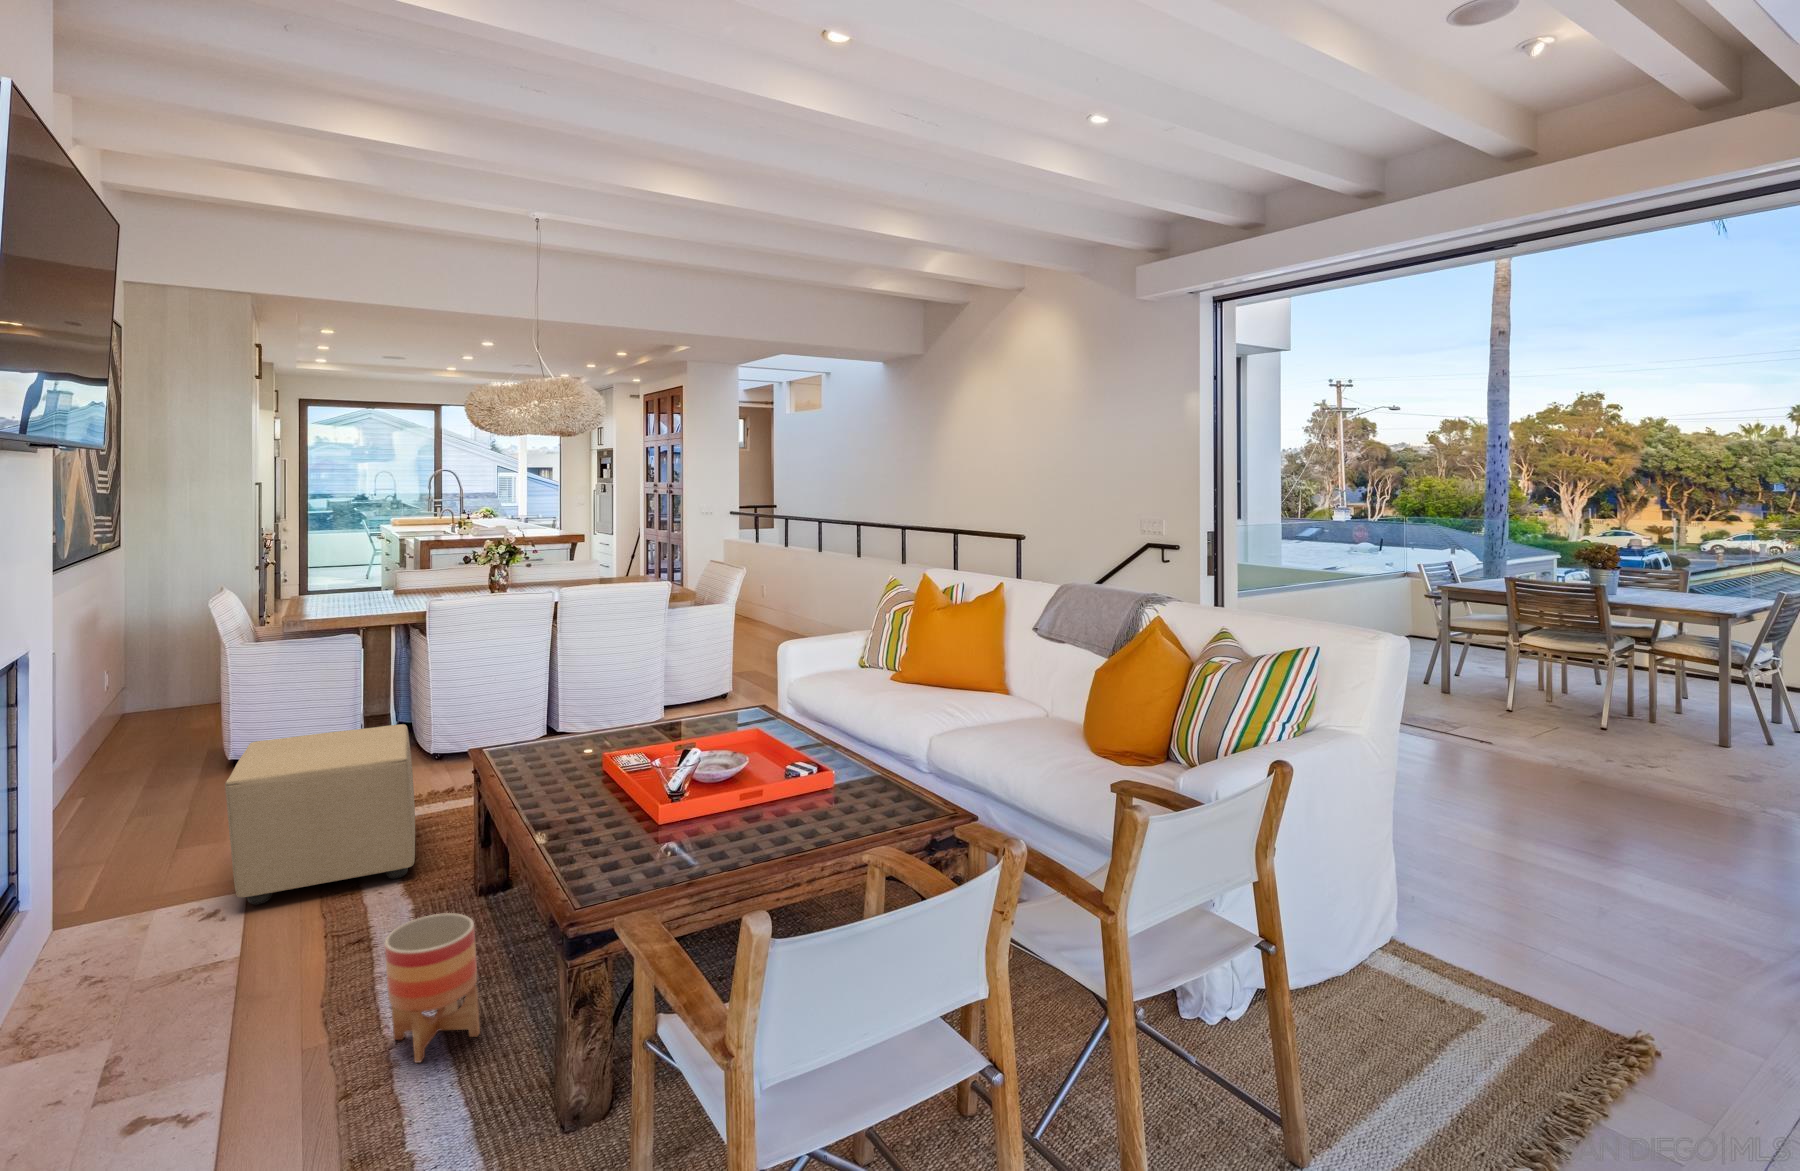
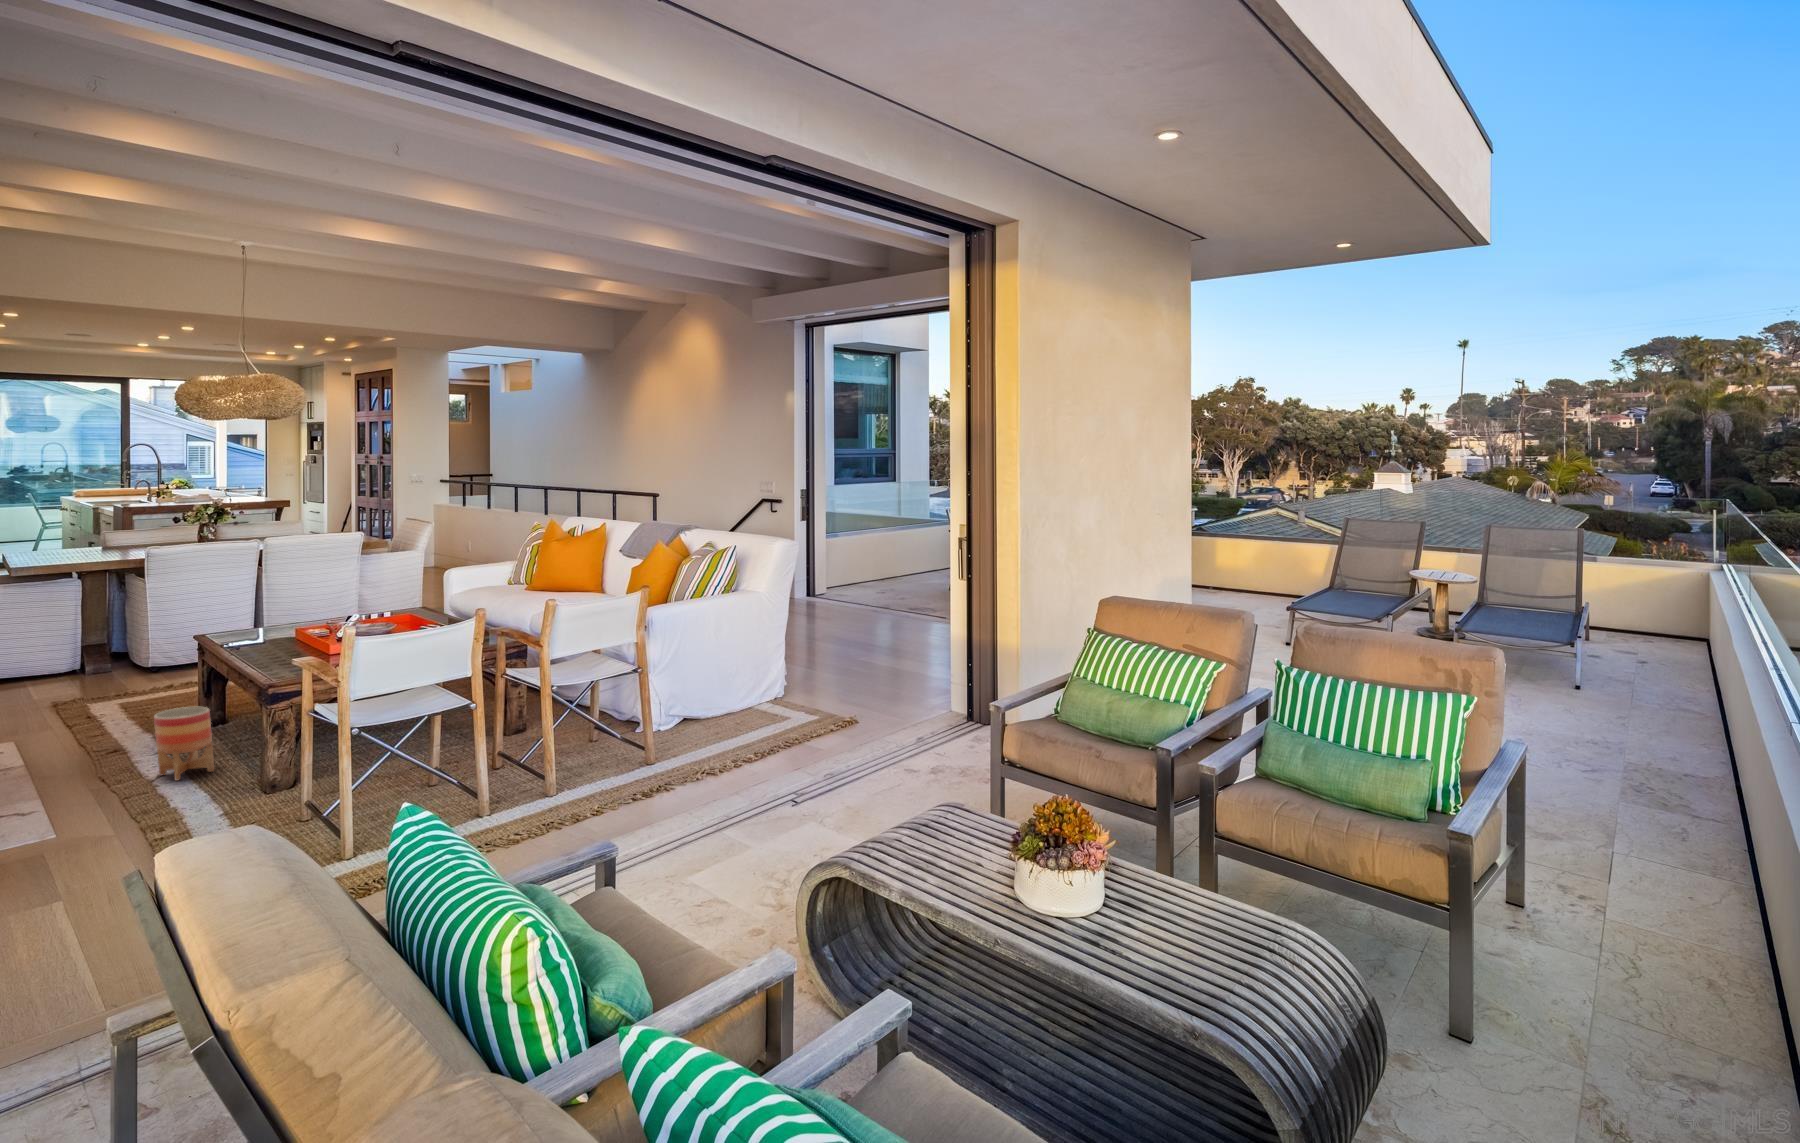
ottoman: present [225,724,415,904] -> none [17,628,156,738]

